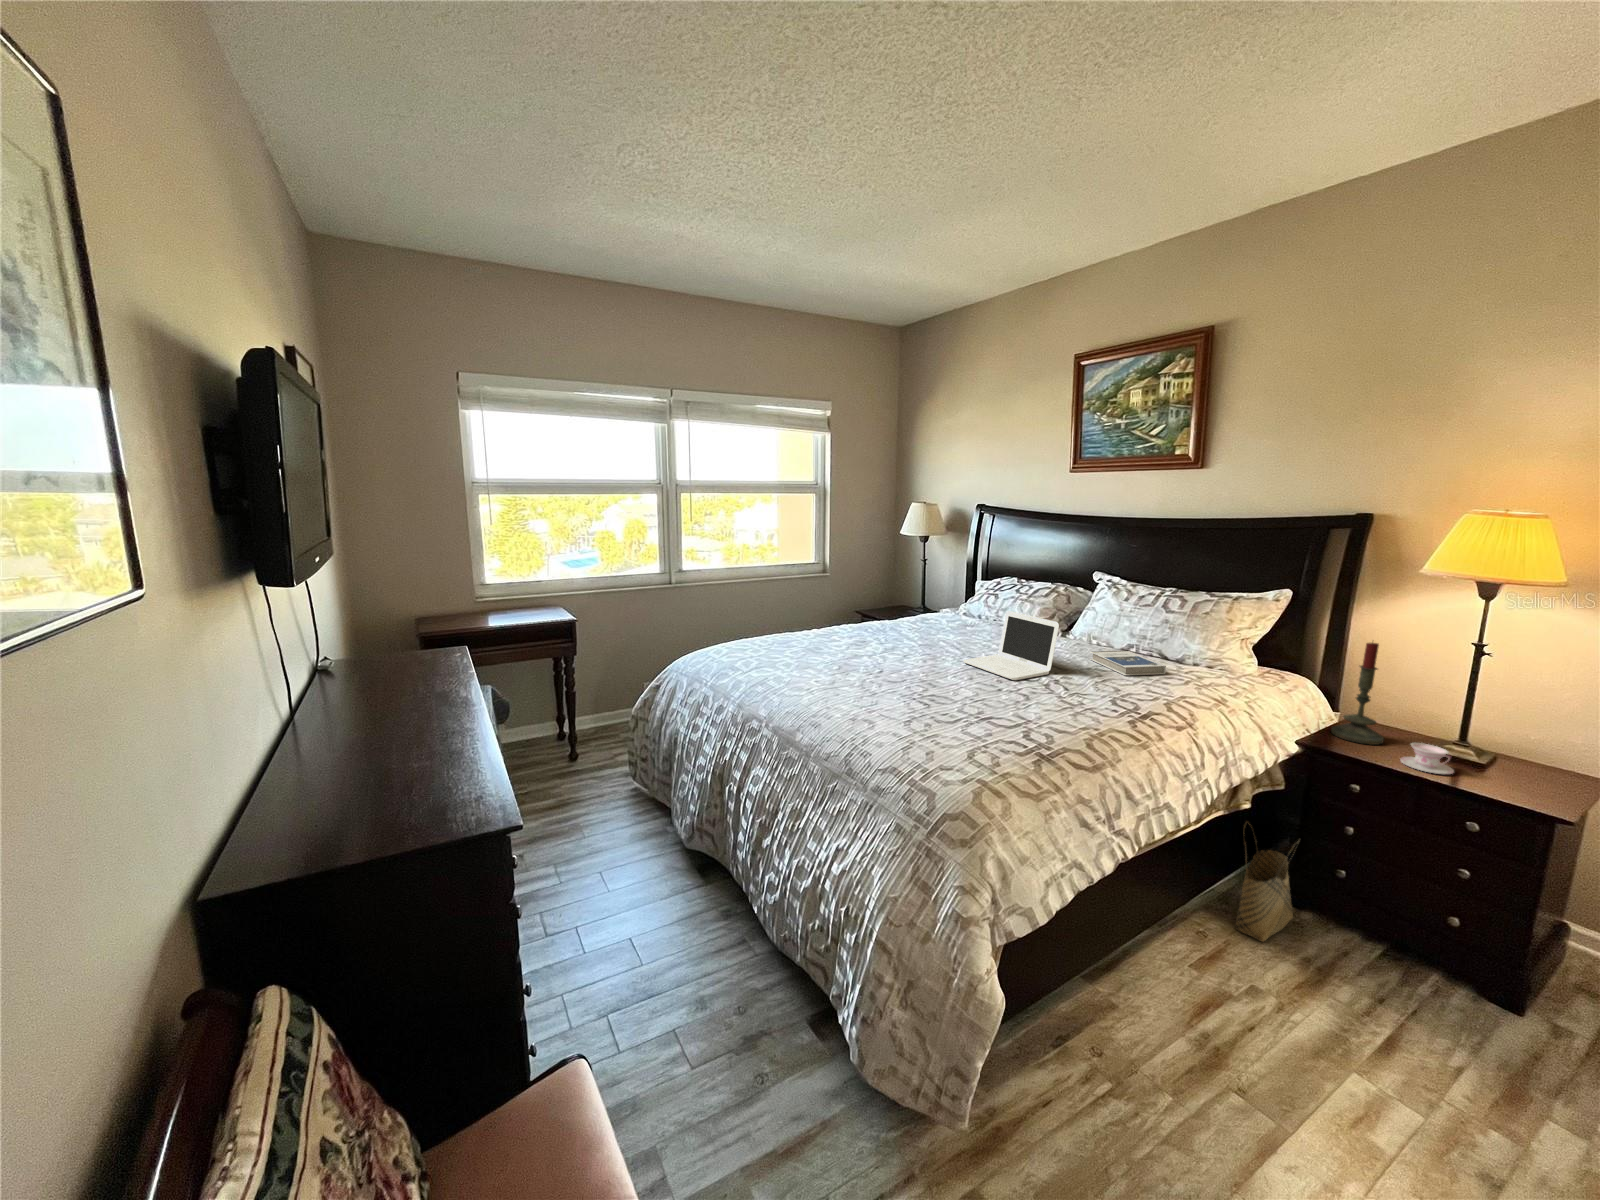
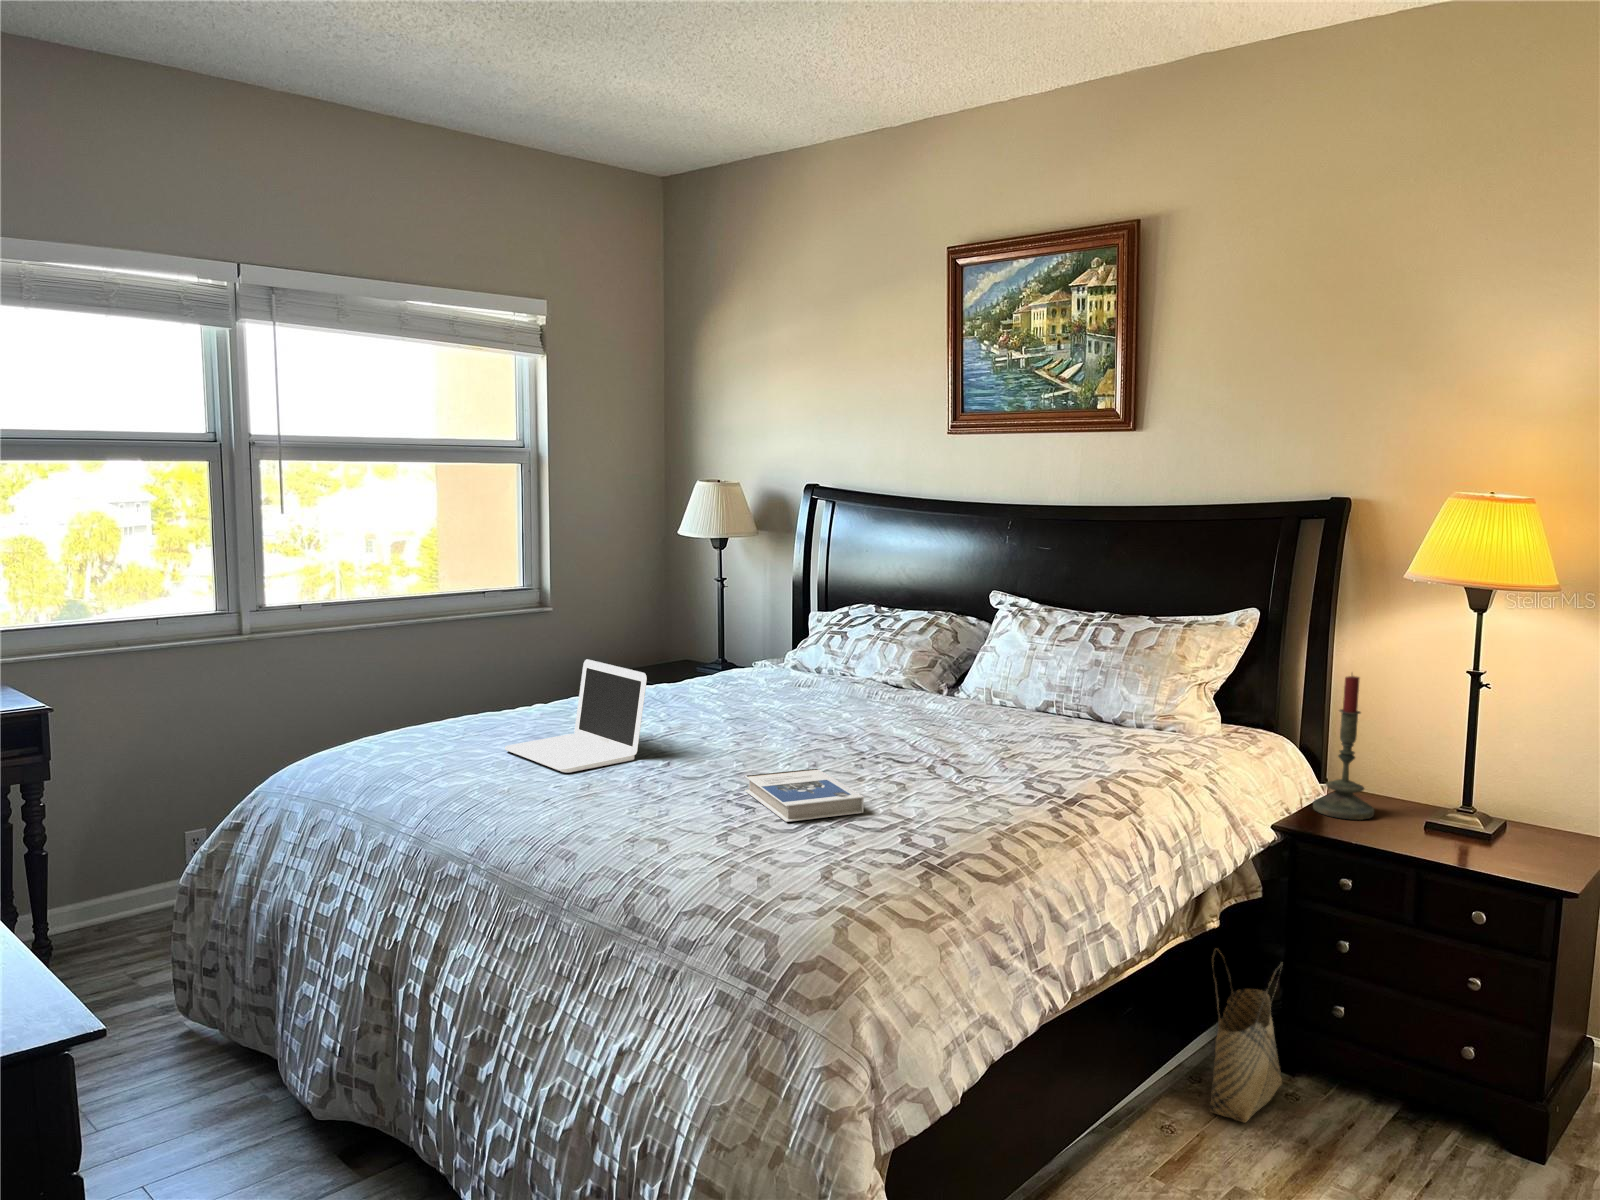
laptop: present [964,611,1059,680] -> present [505,659,647,773]
hardback book: present [1090,651,1166,675] -> present [745,769,864,822]
teacup: present [1400,743,1454,774] -> none [1392,810,1451,849]

